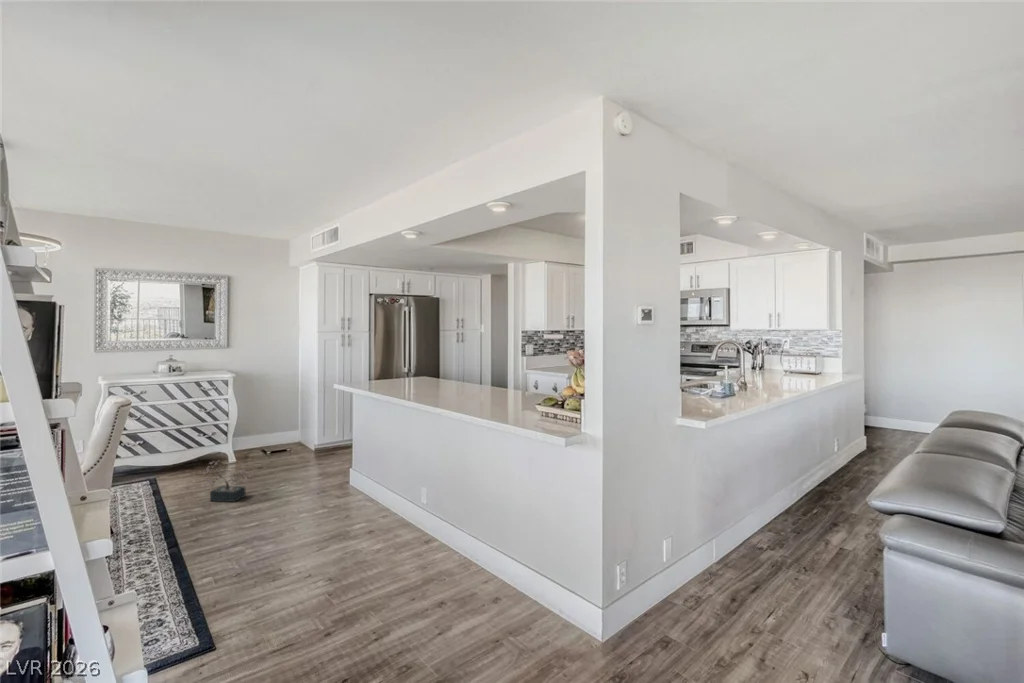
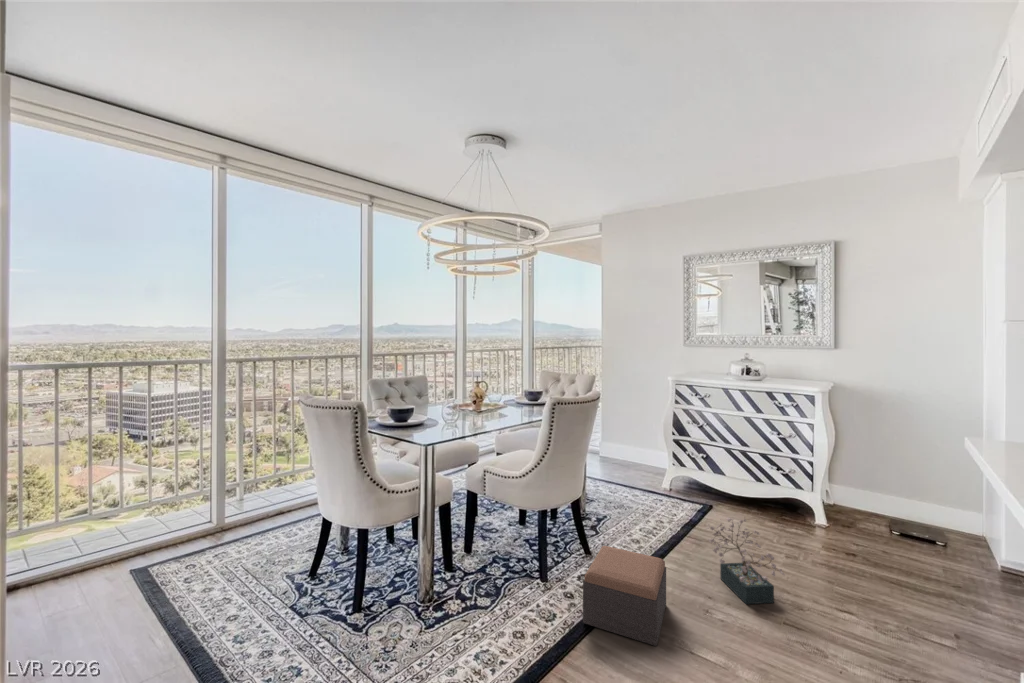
footstool: none [144,493,214,548] -> present [583,546,666,646]

